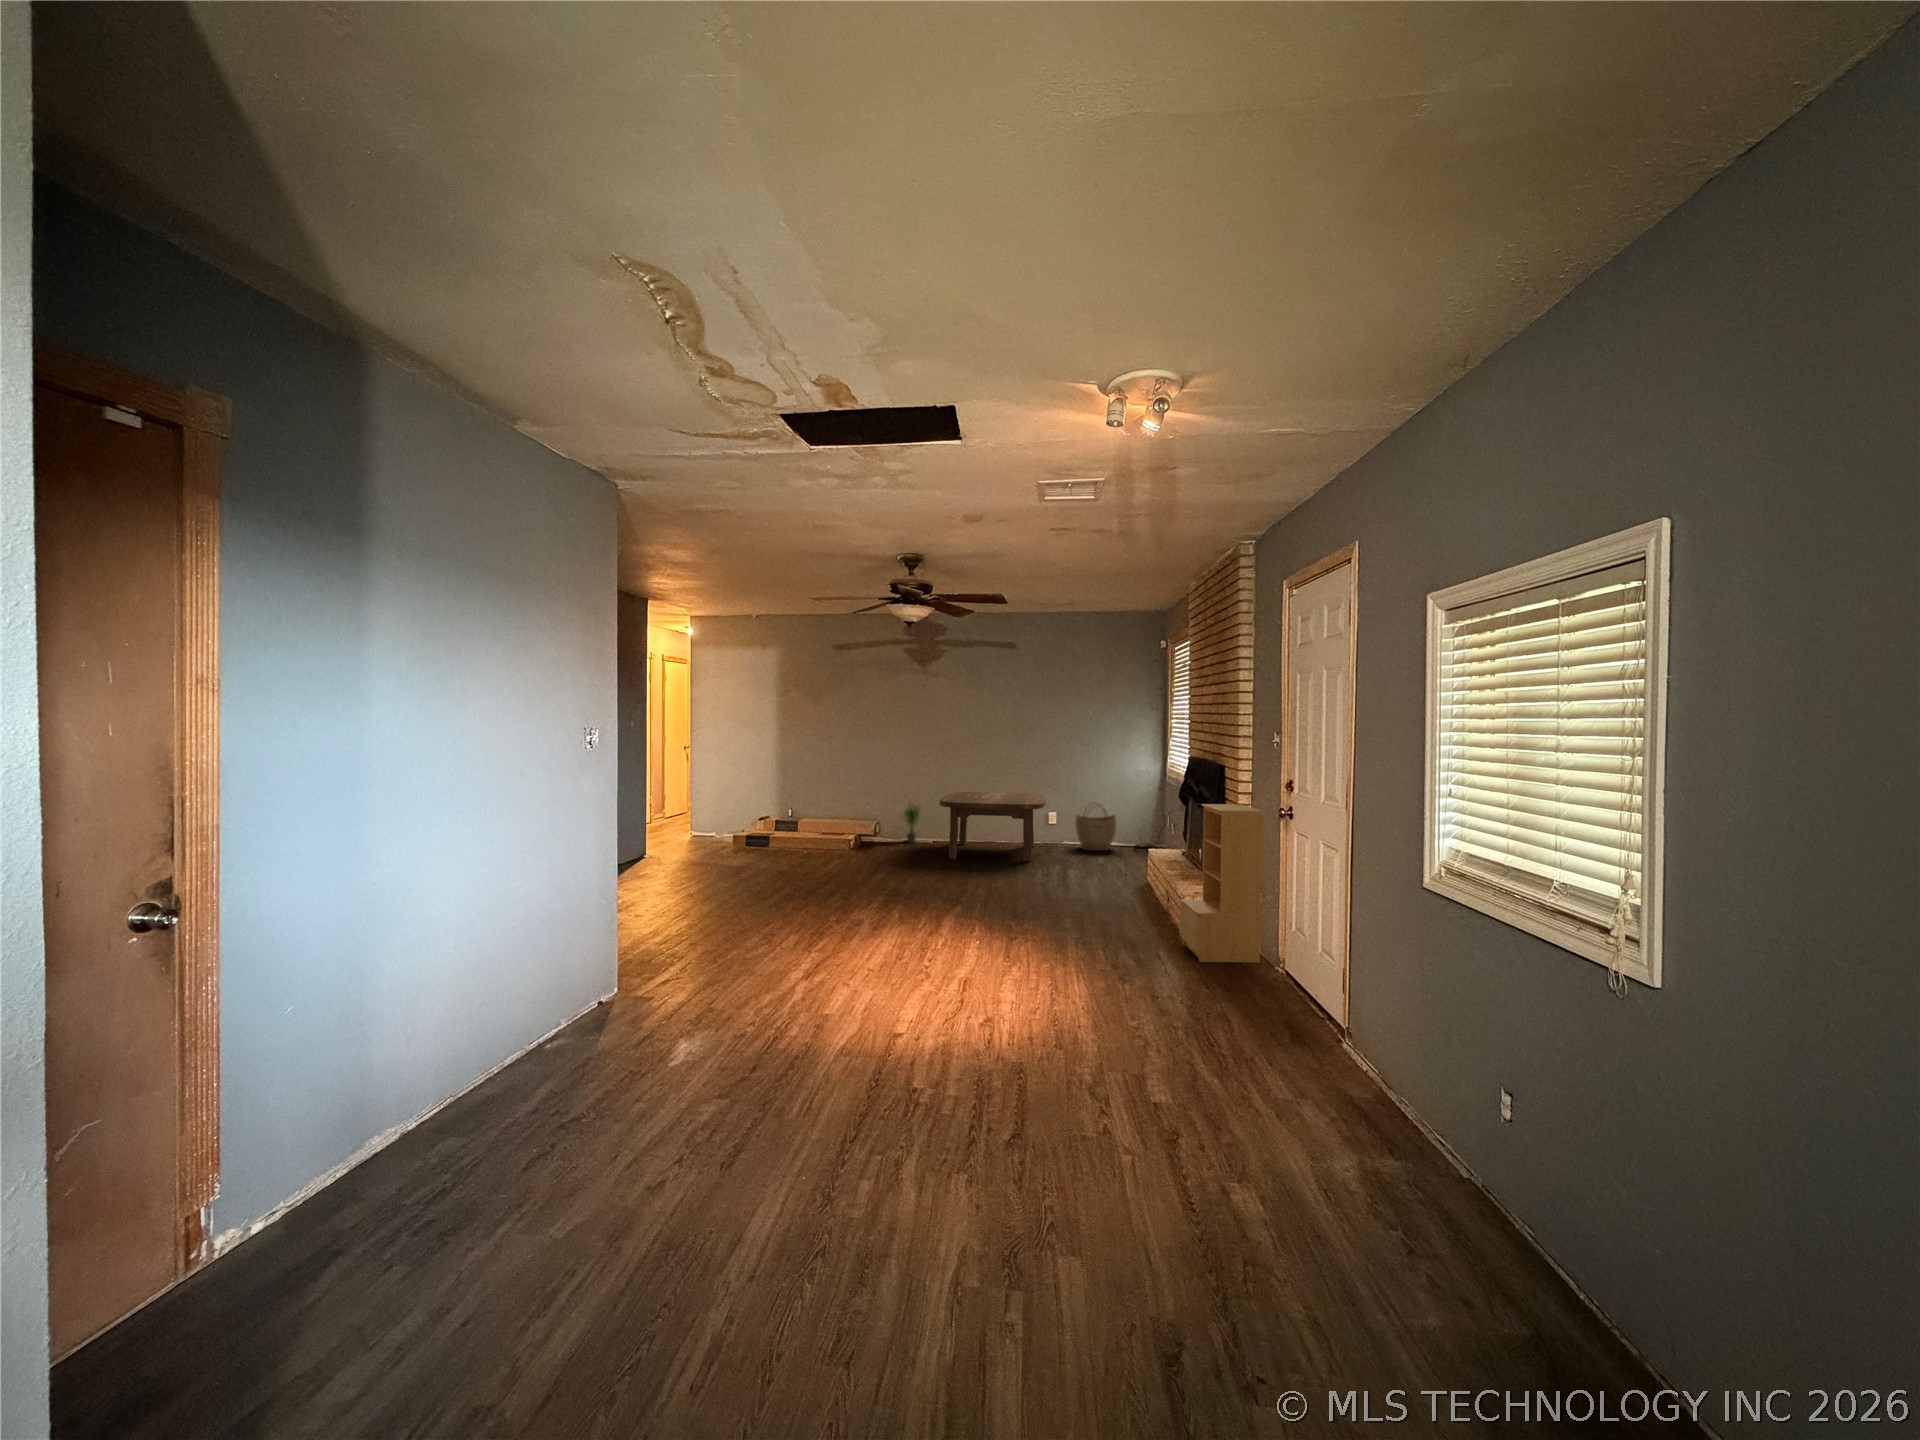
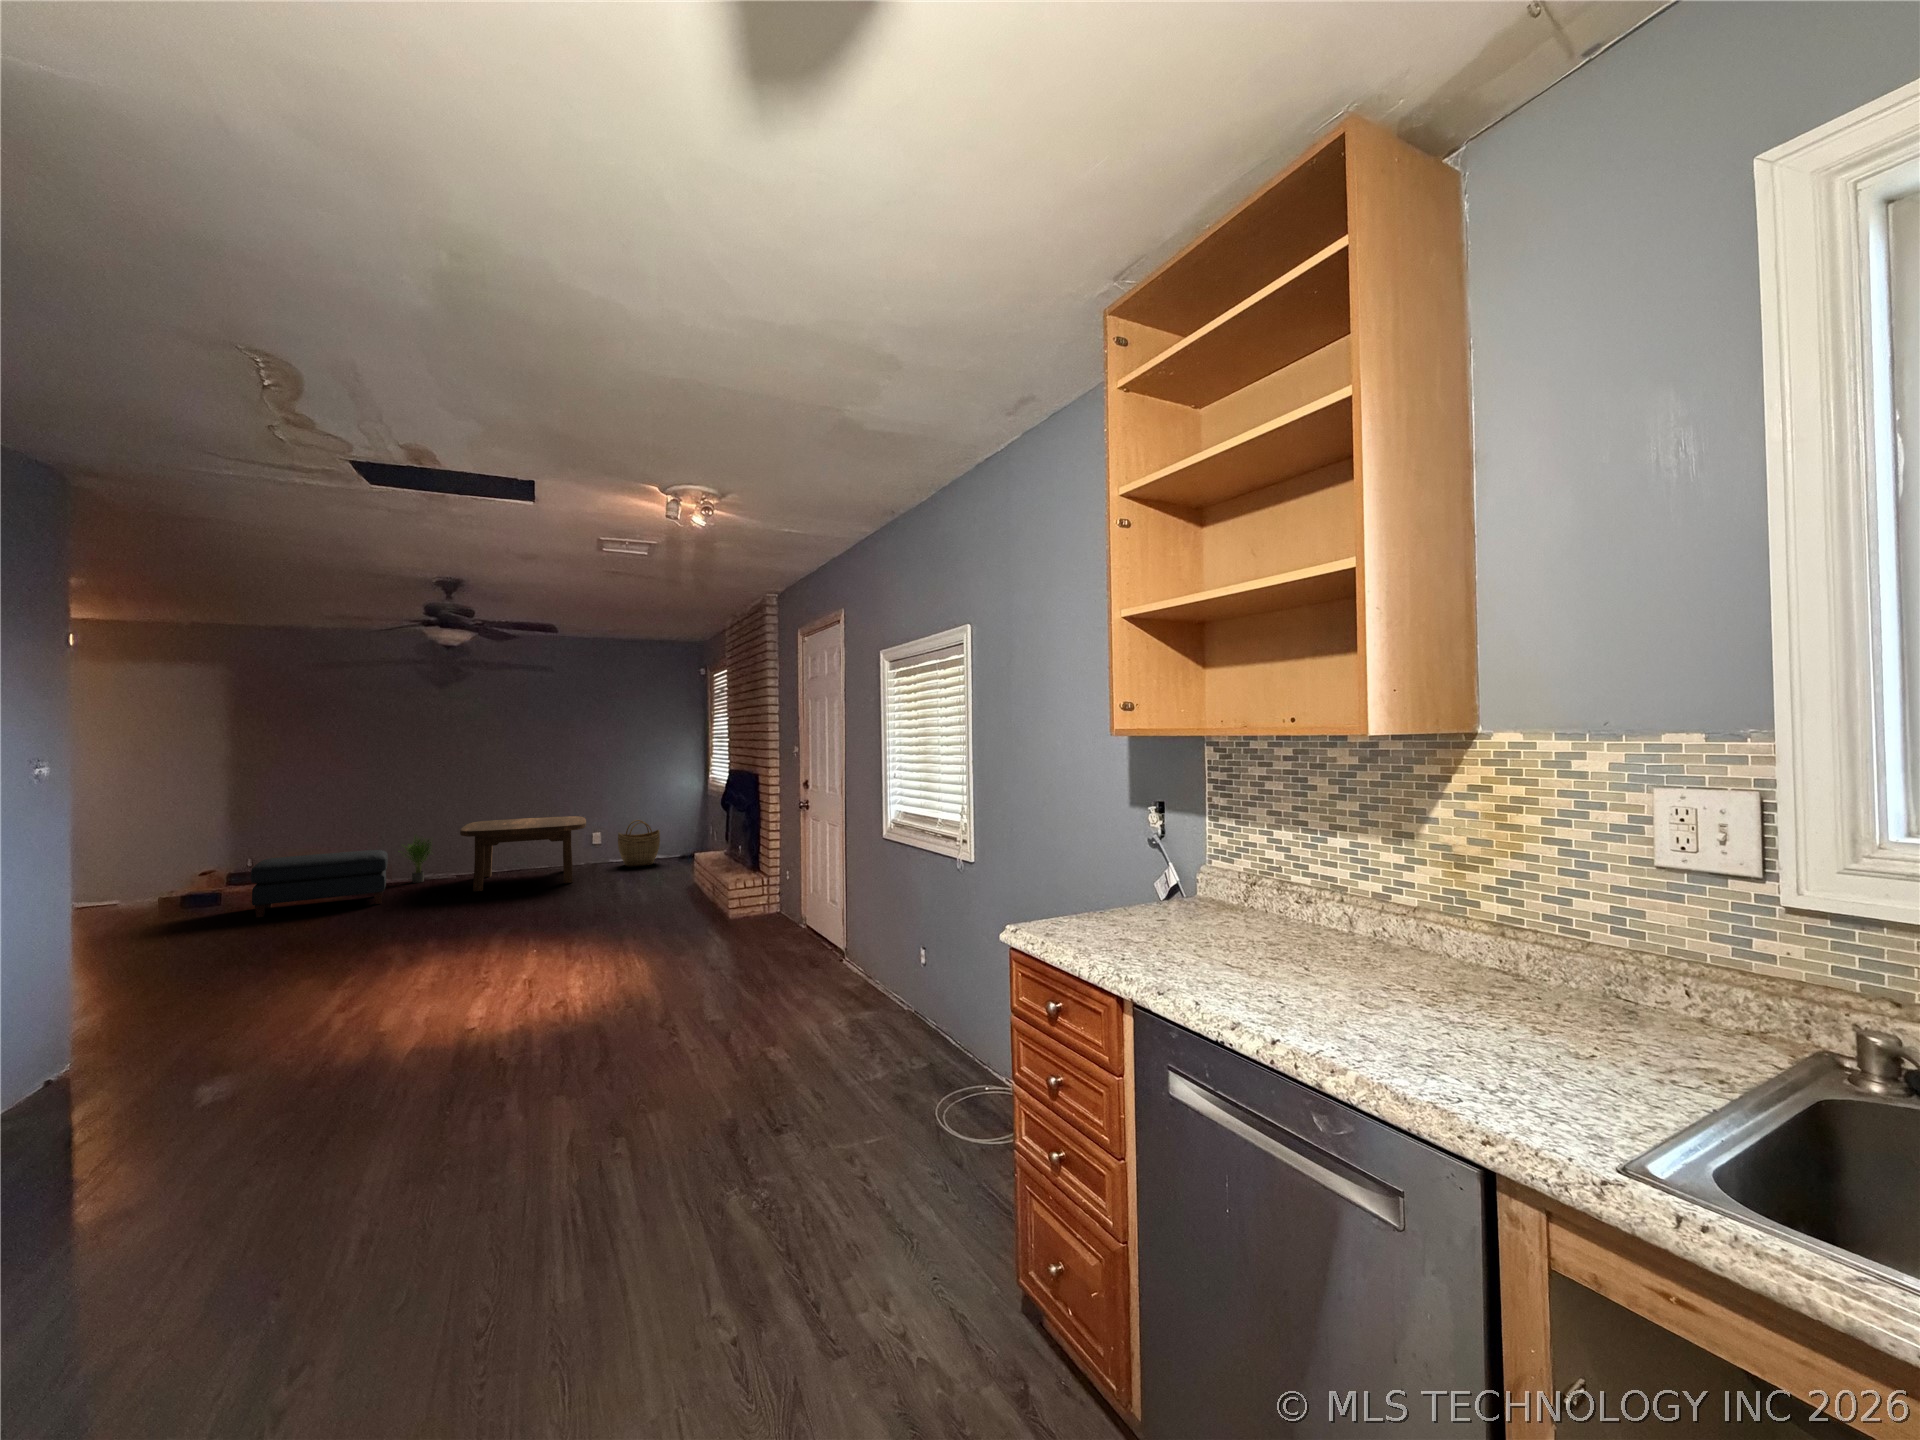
bookshelf: present [1180,804,1263,962] -> none [724,804,789,934]
ottoman: none [795,811,887,860] -> present [251,850,388,918]

